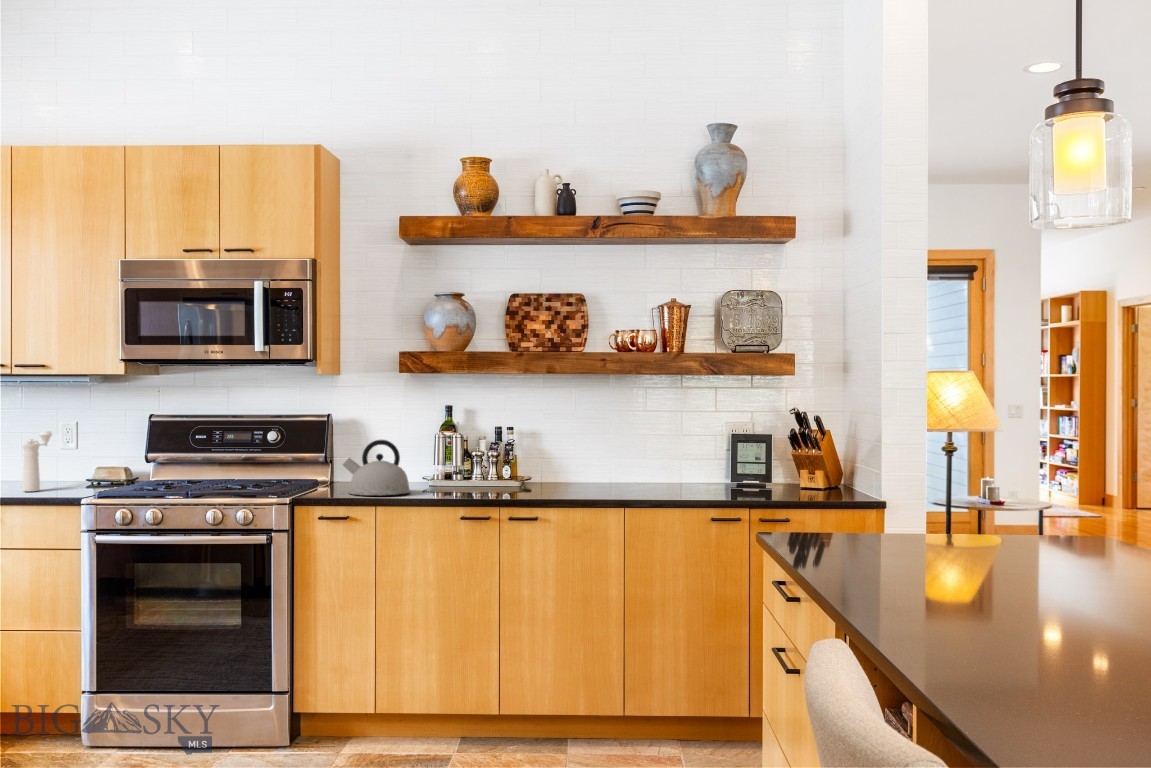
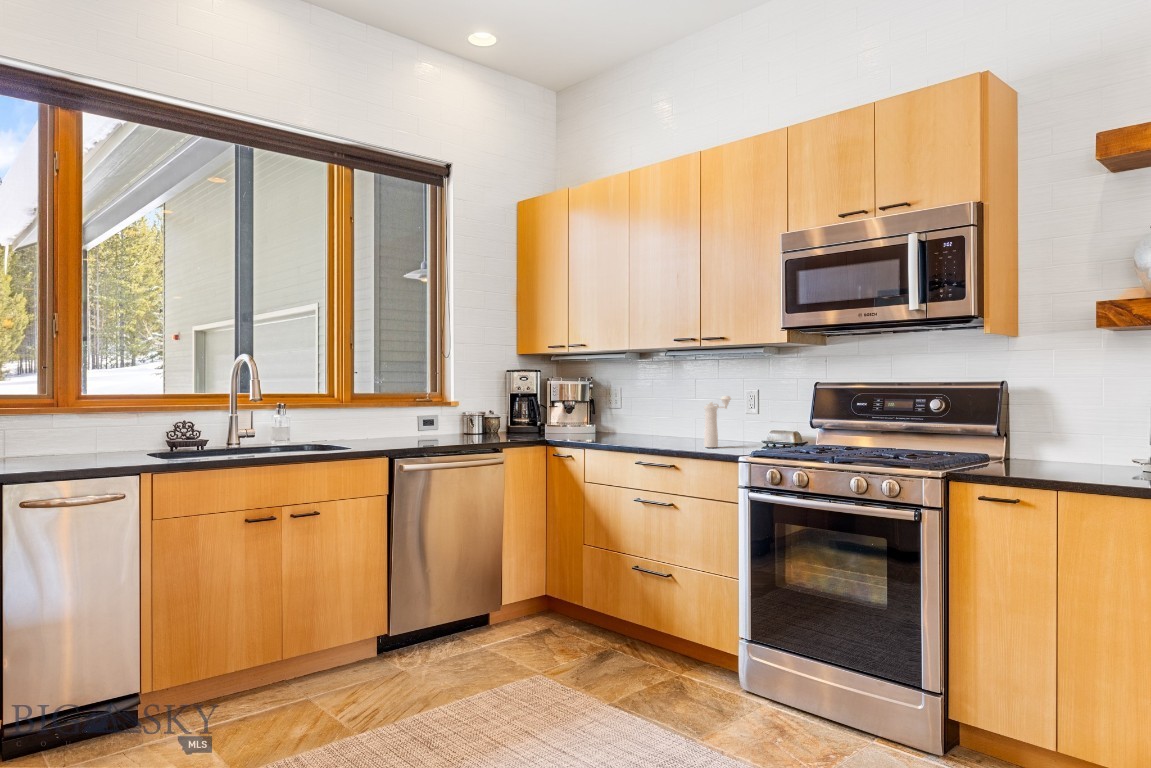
kettle: present [343,440,410,495] -> none [1015,409,1114,479]

